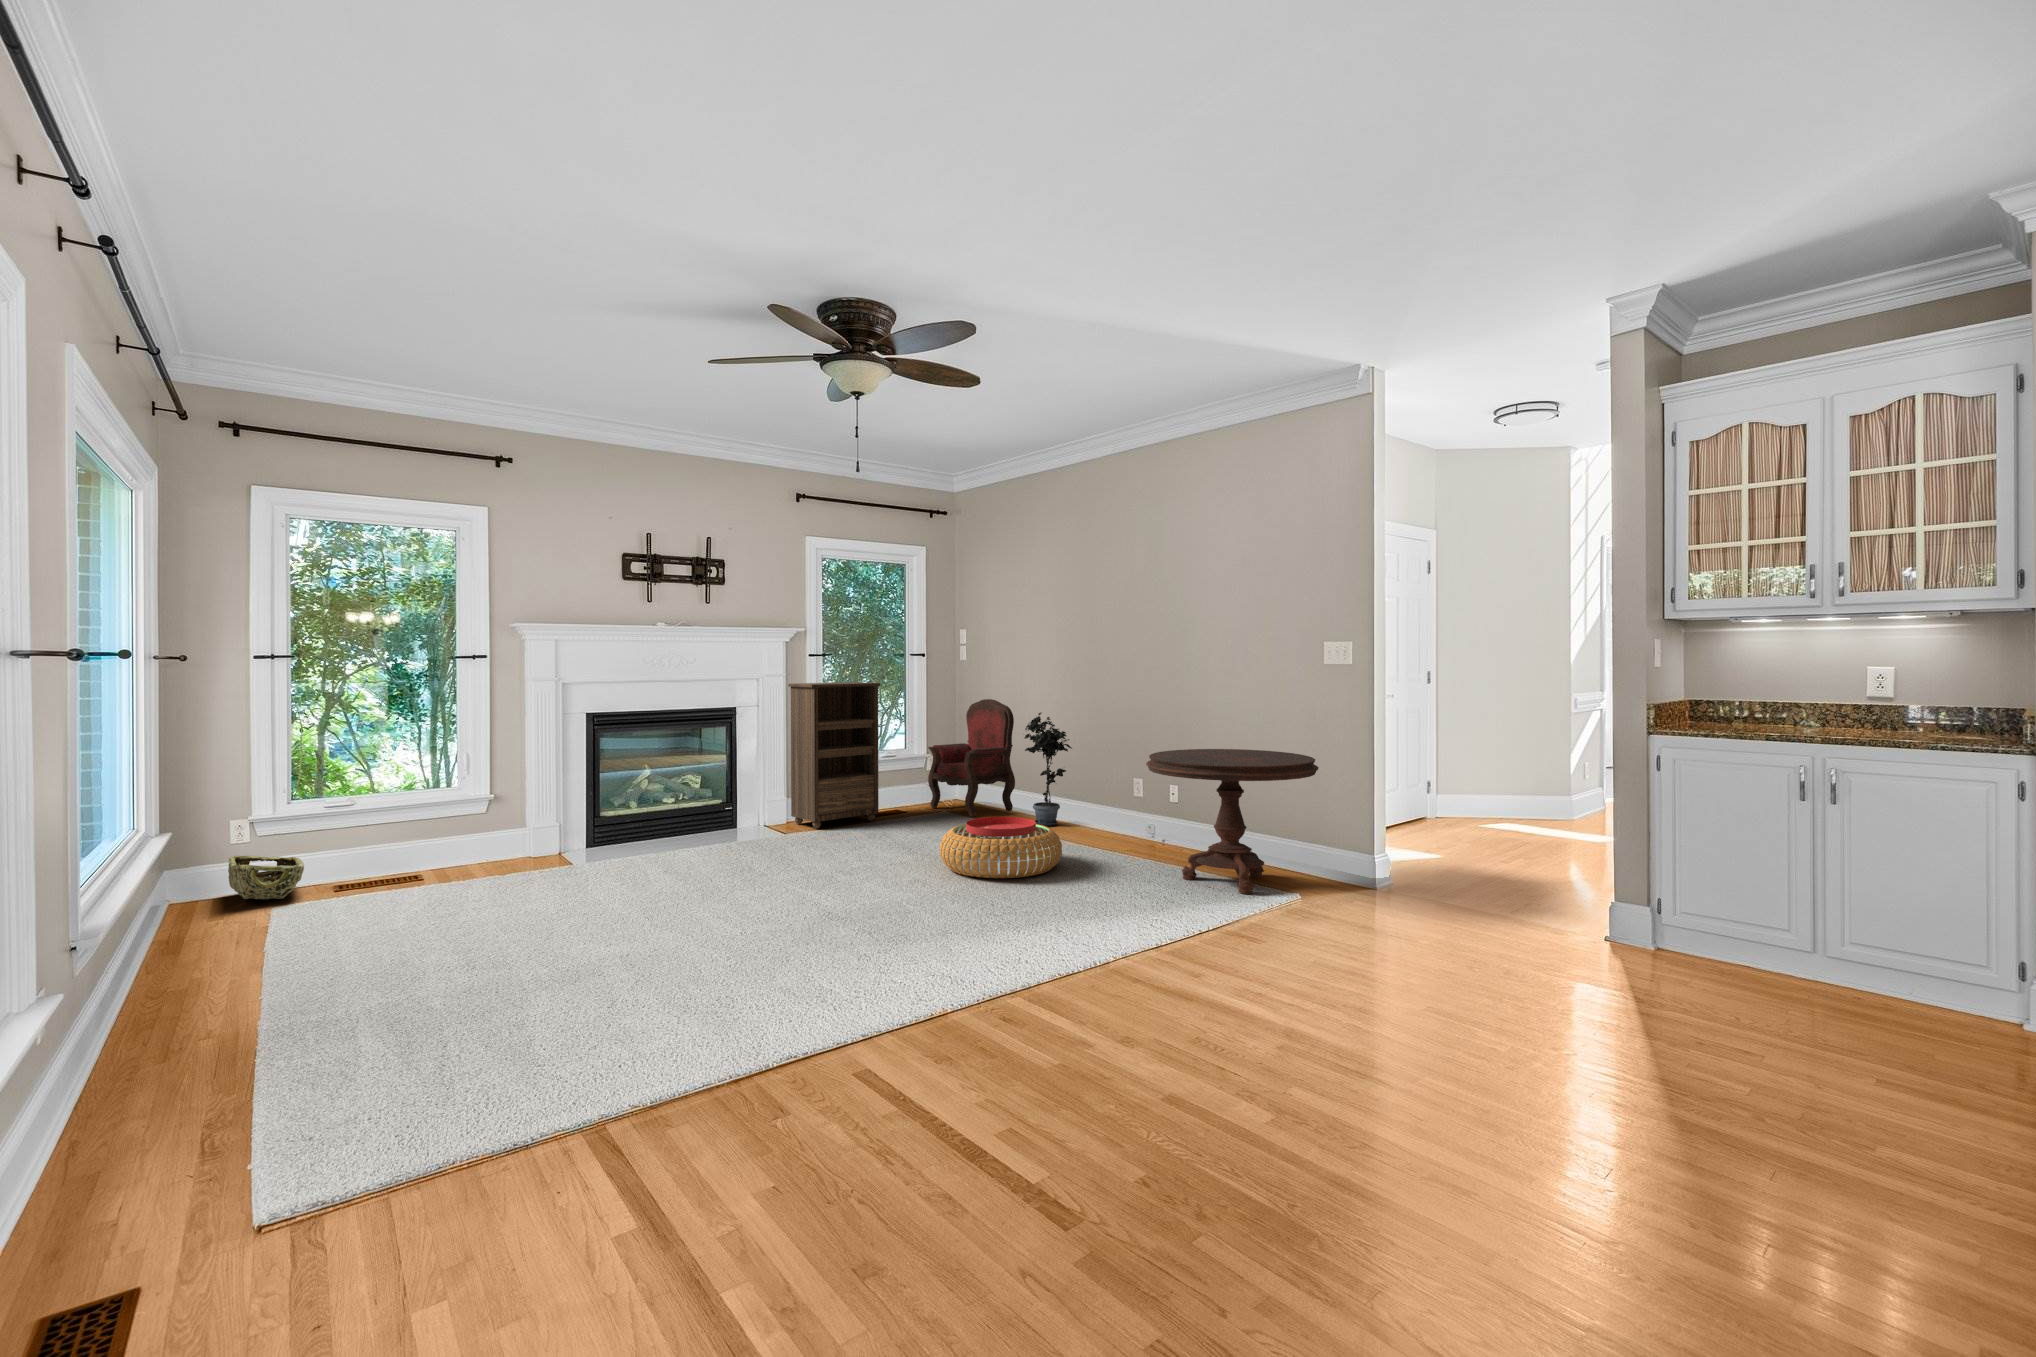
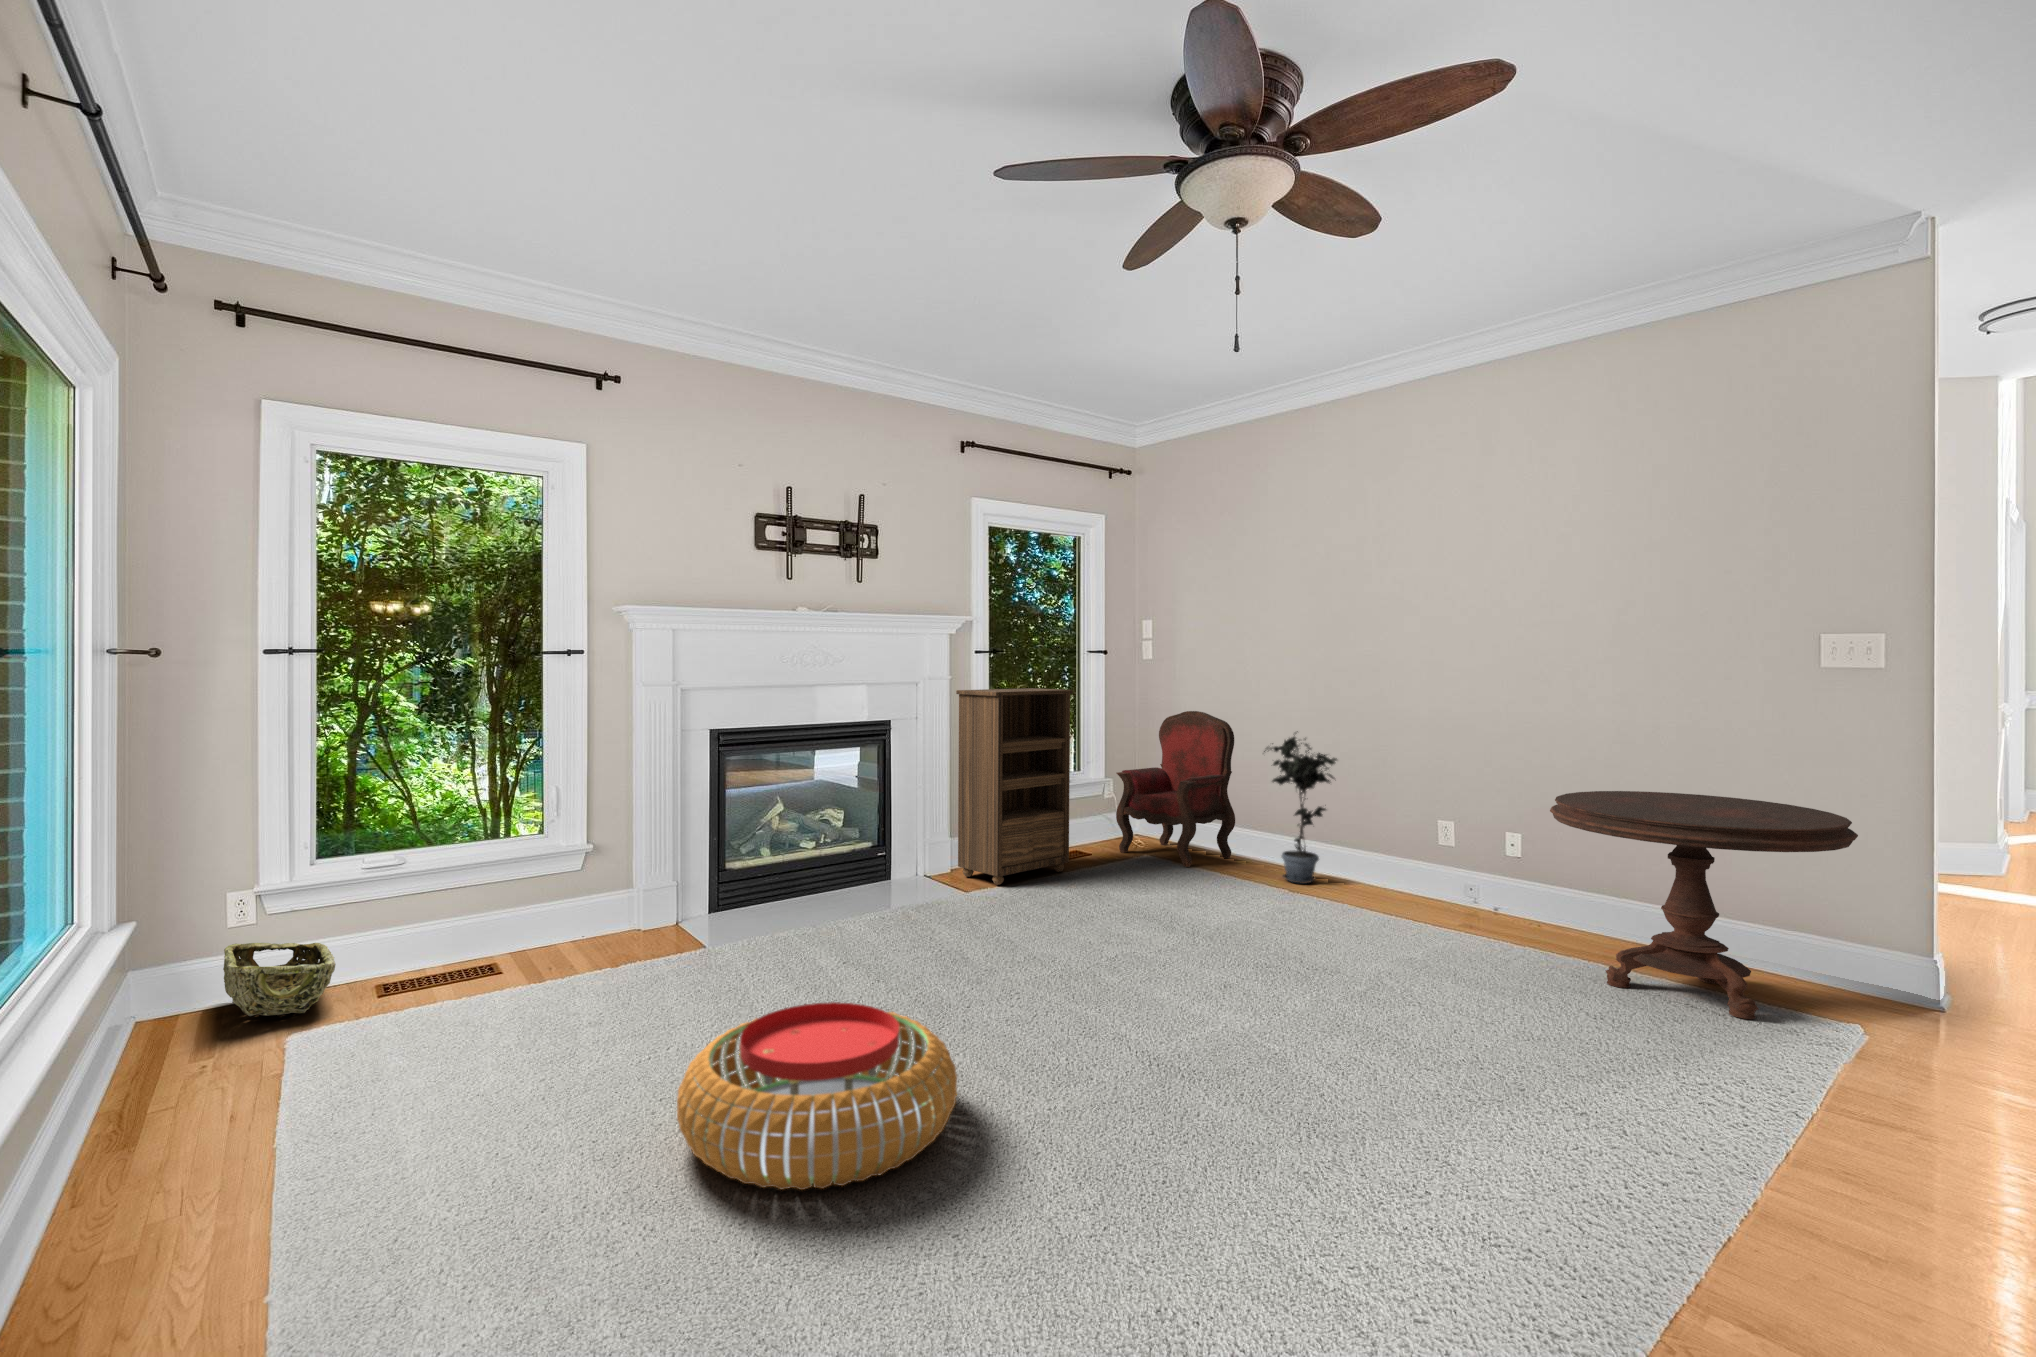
pouf: present [940,817,1062,878] -> present [677,1002,957,1190]

